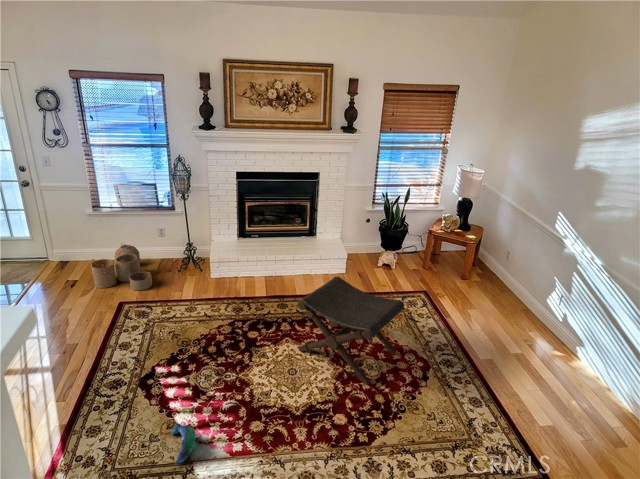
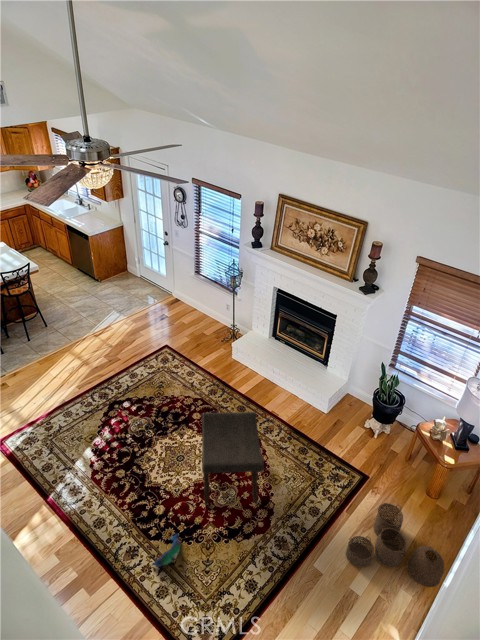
woven basket: present [91,245,152,290] -> present [346,503,444,587]
plush toy: present [171,423,199,466] -> present [152,534,180,567]

